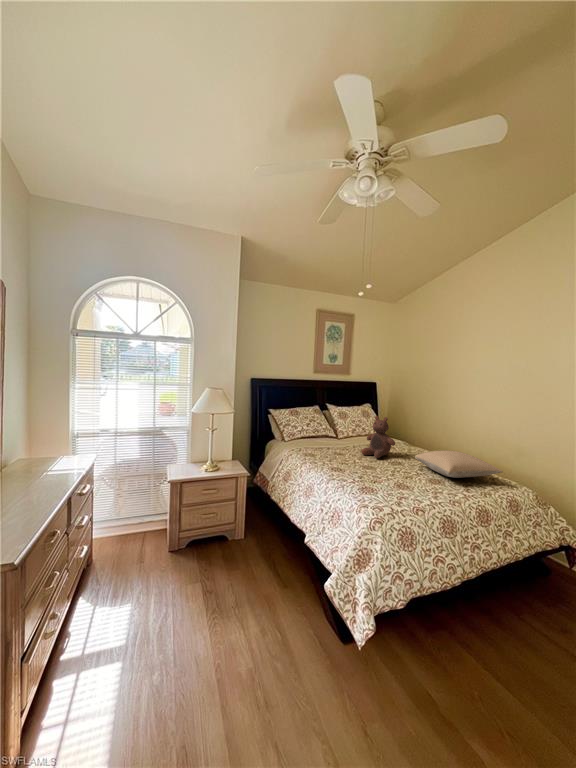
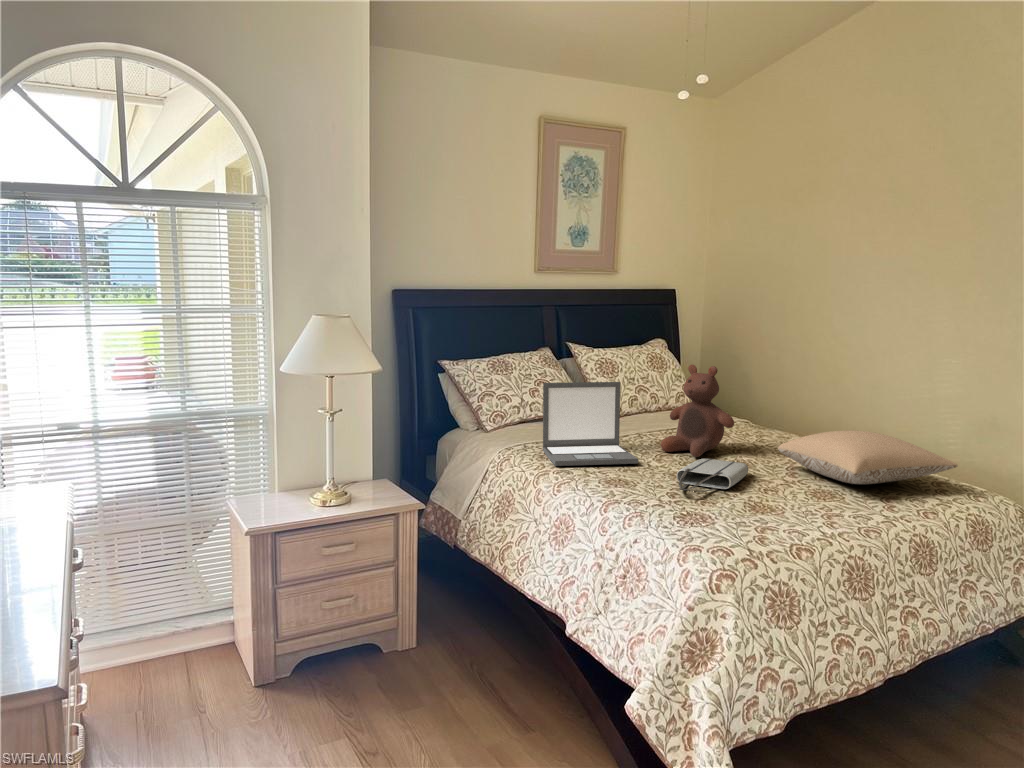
laptop: none [308,421,349,460] -> present [543,382,638,466]
tote bag: none [363,460,400,476] -> present [677,459,748,492]

